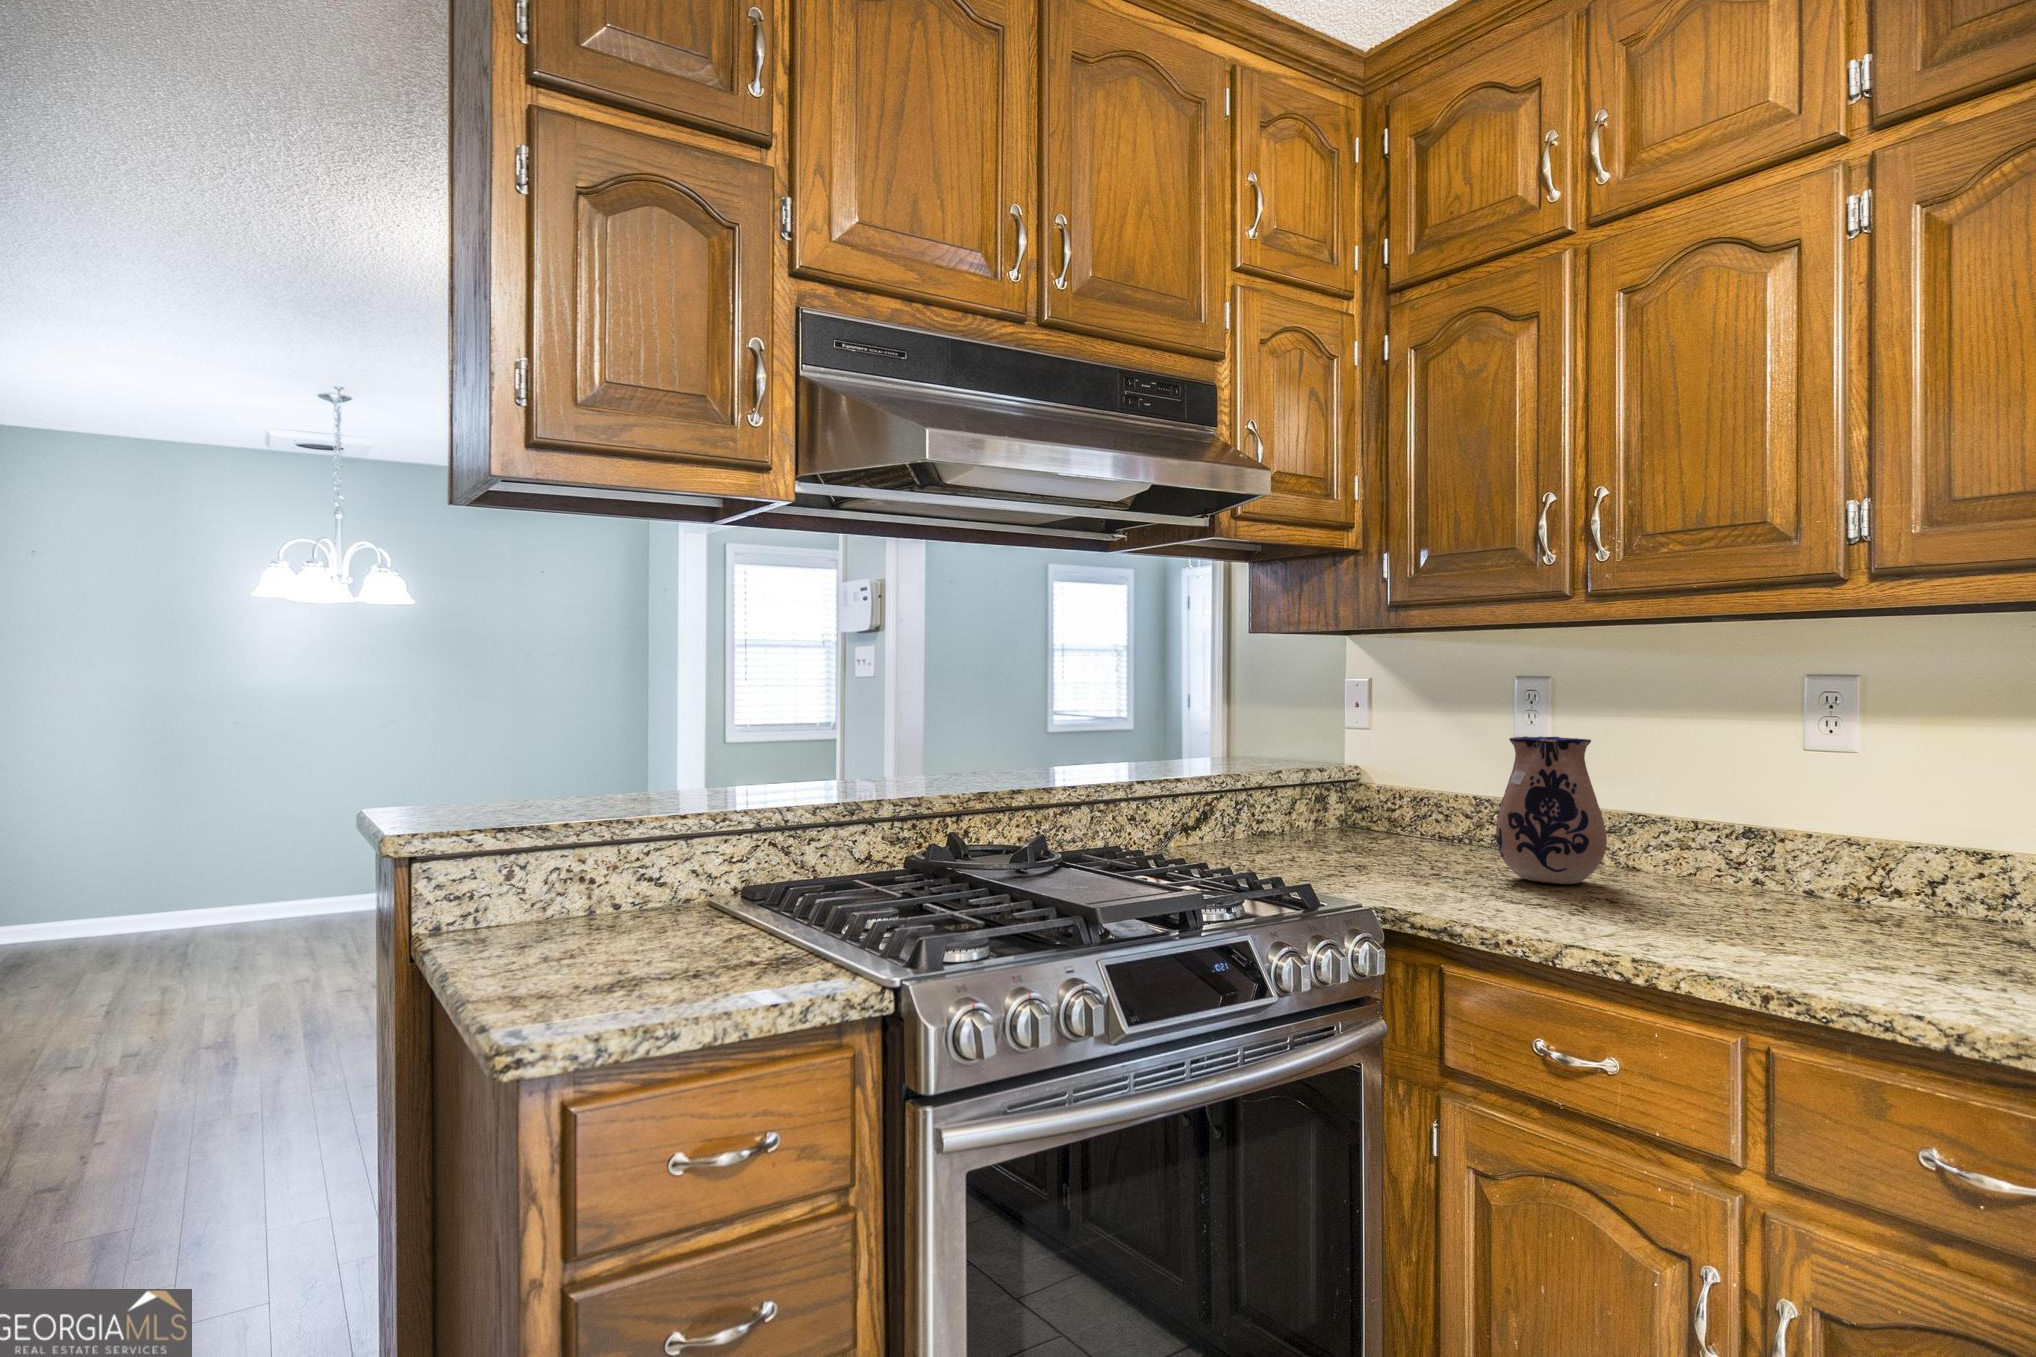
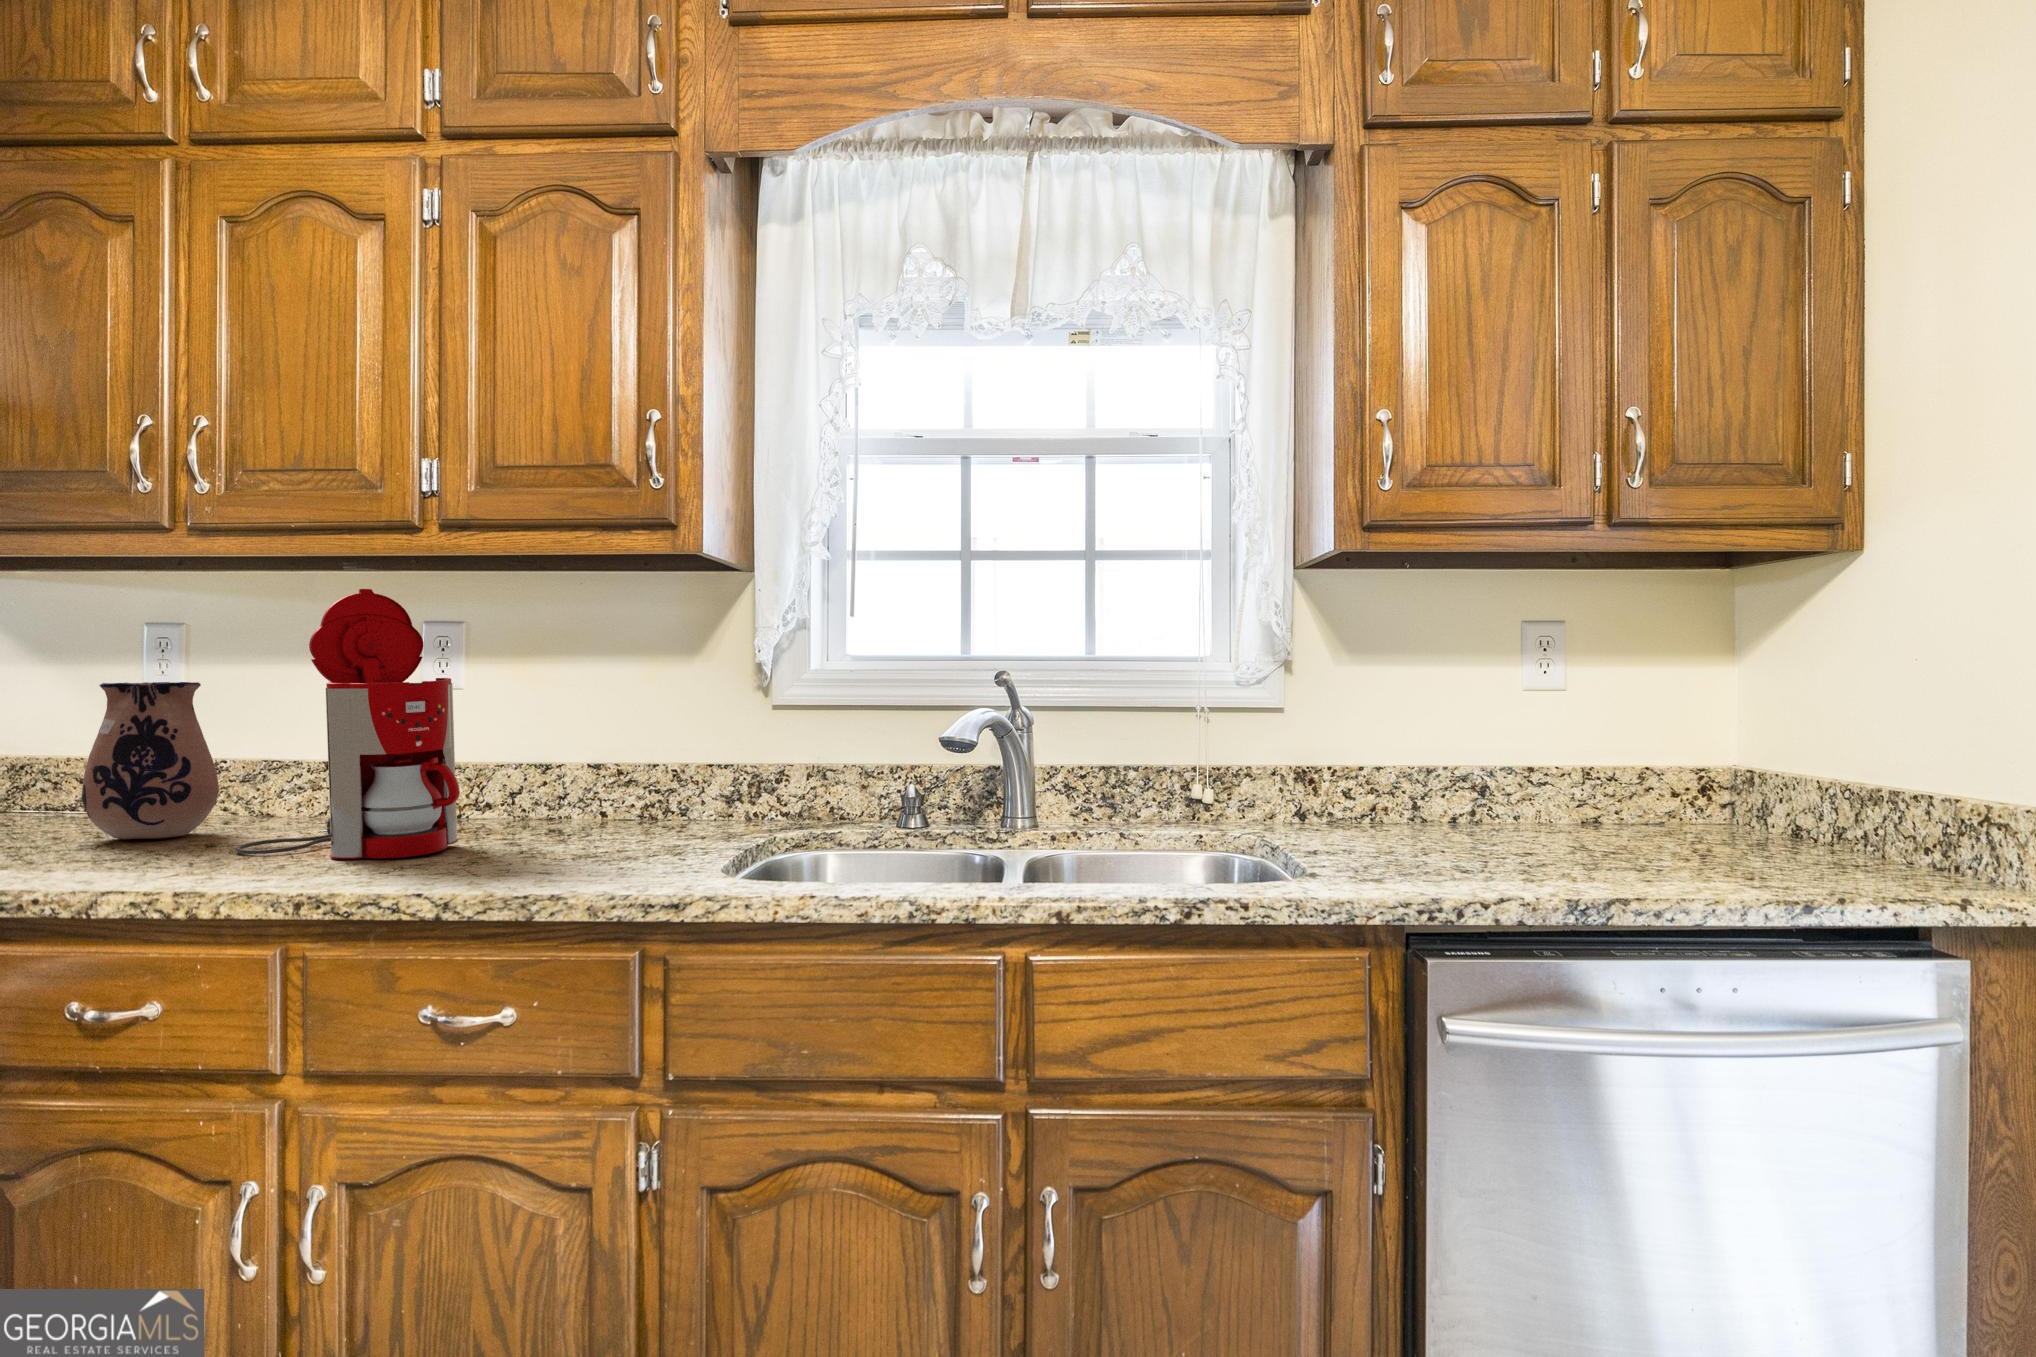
coffee maker: none [1647,651,1915,954] -> present [235,589,460,859]

